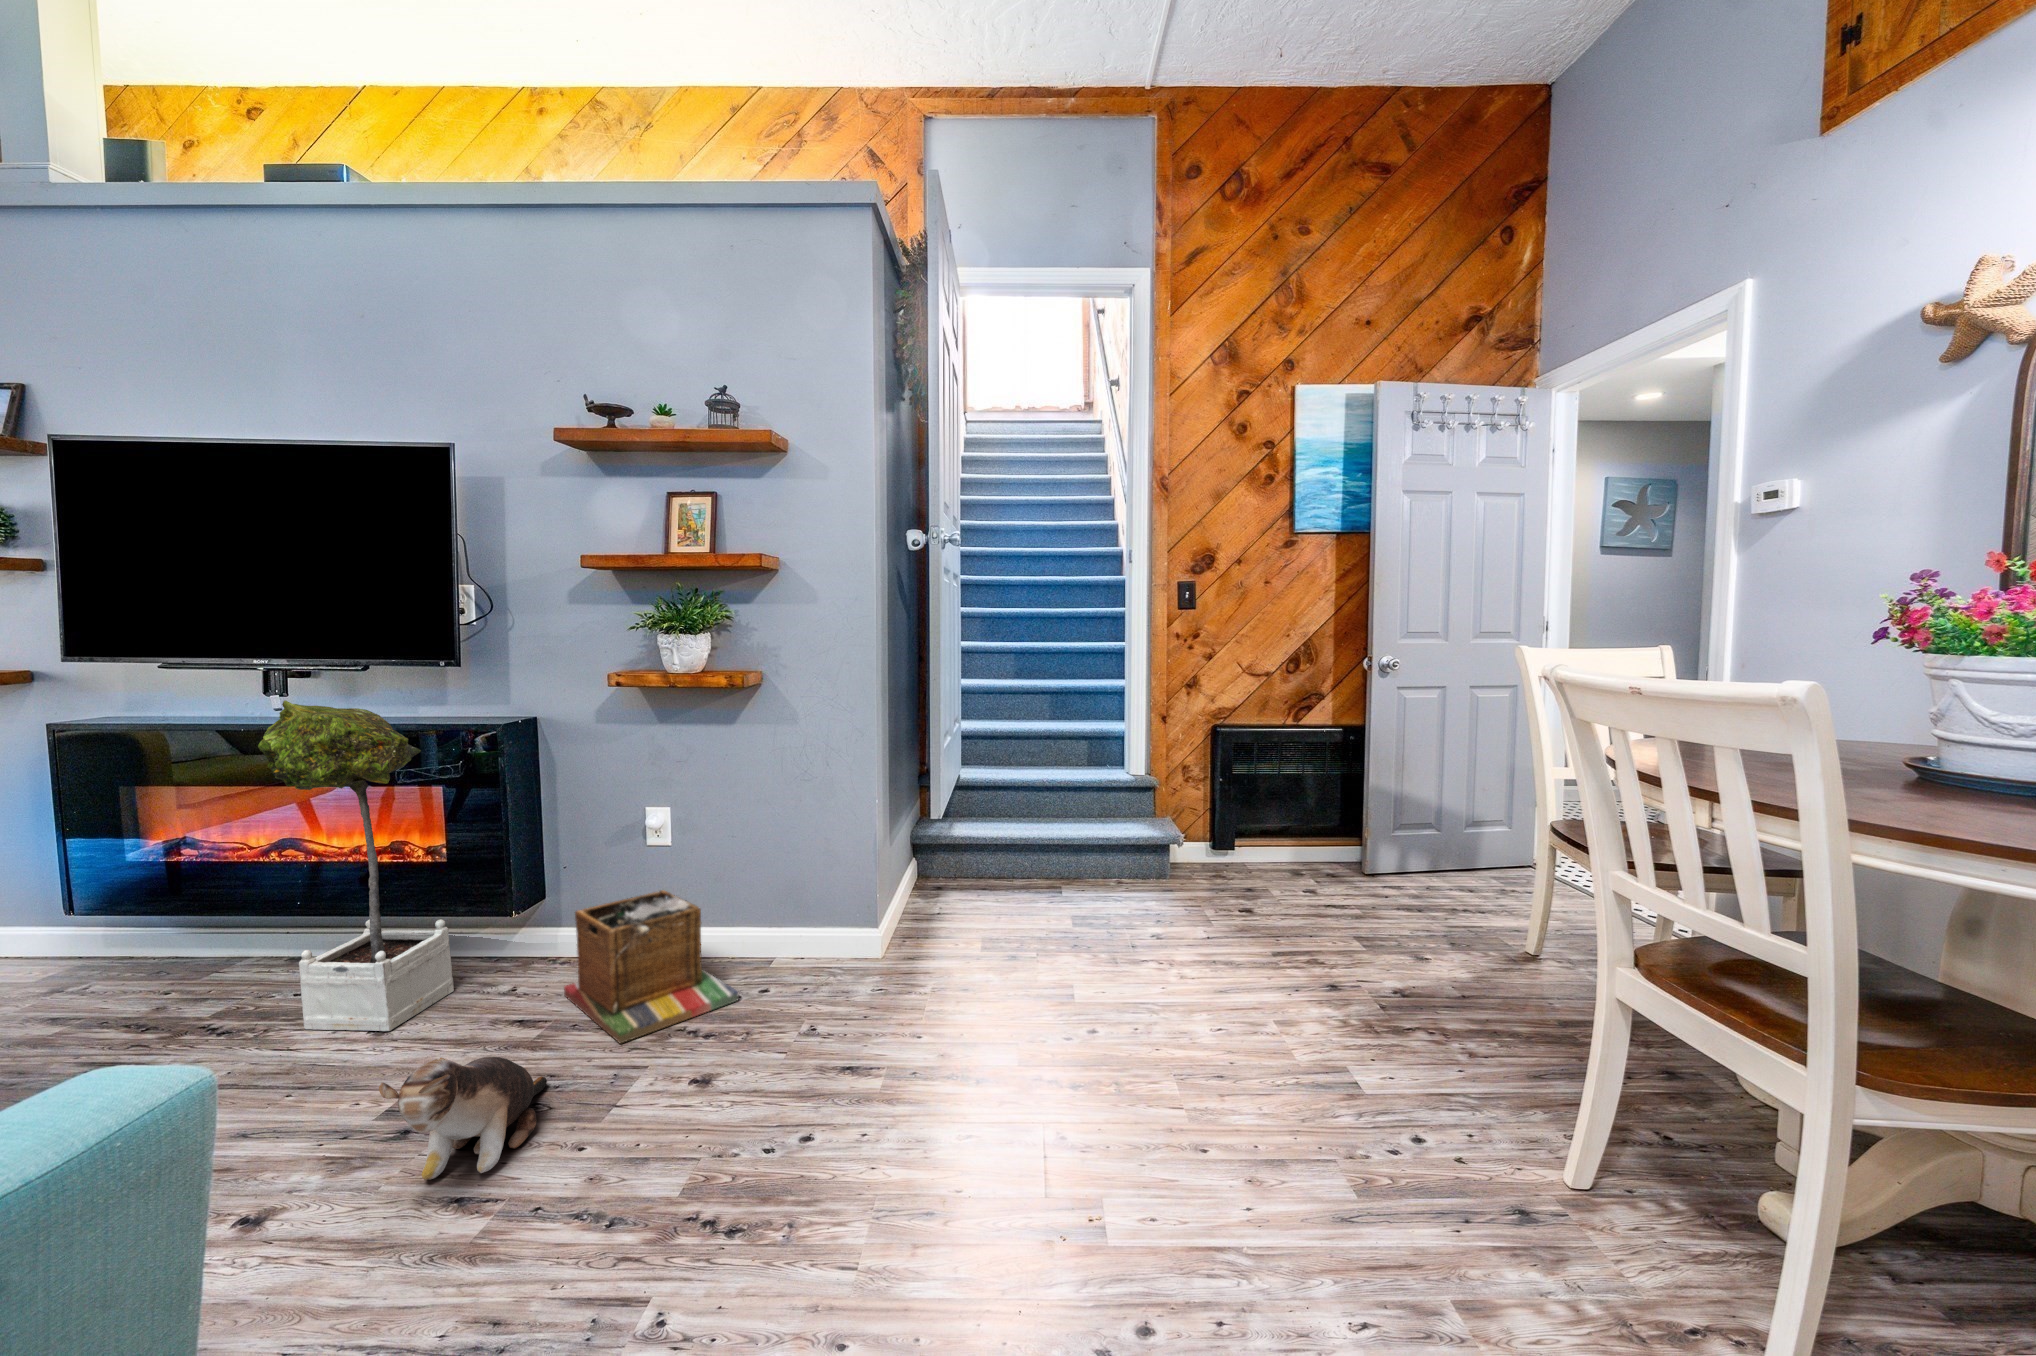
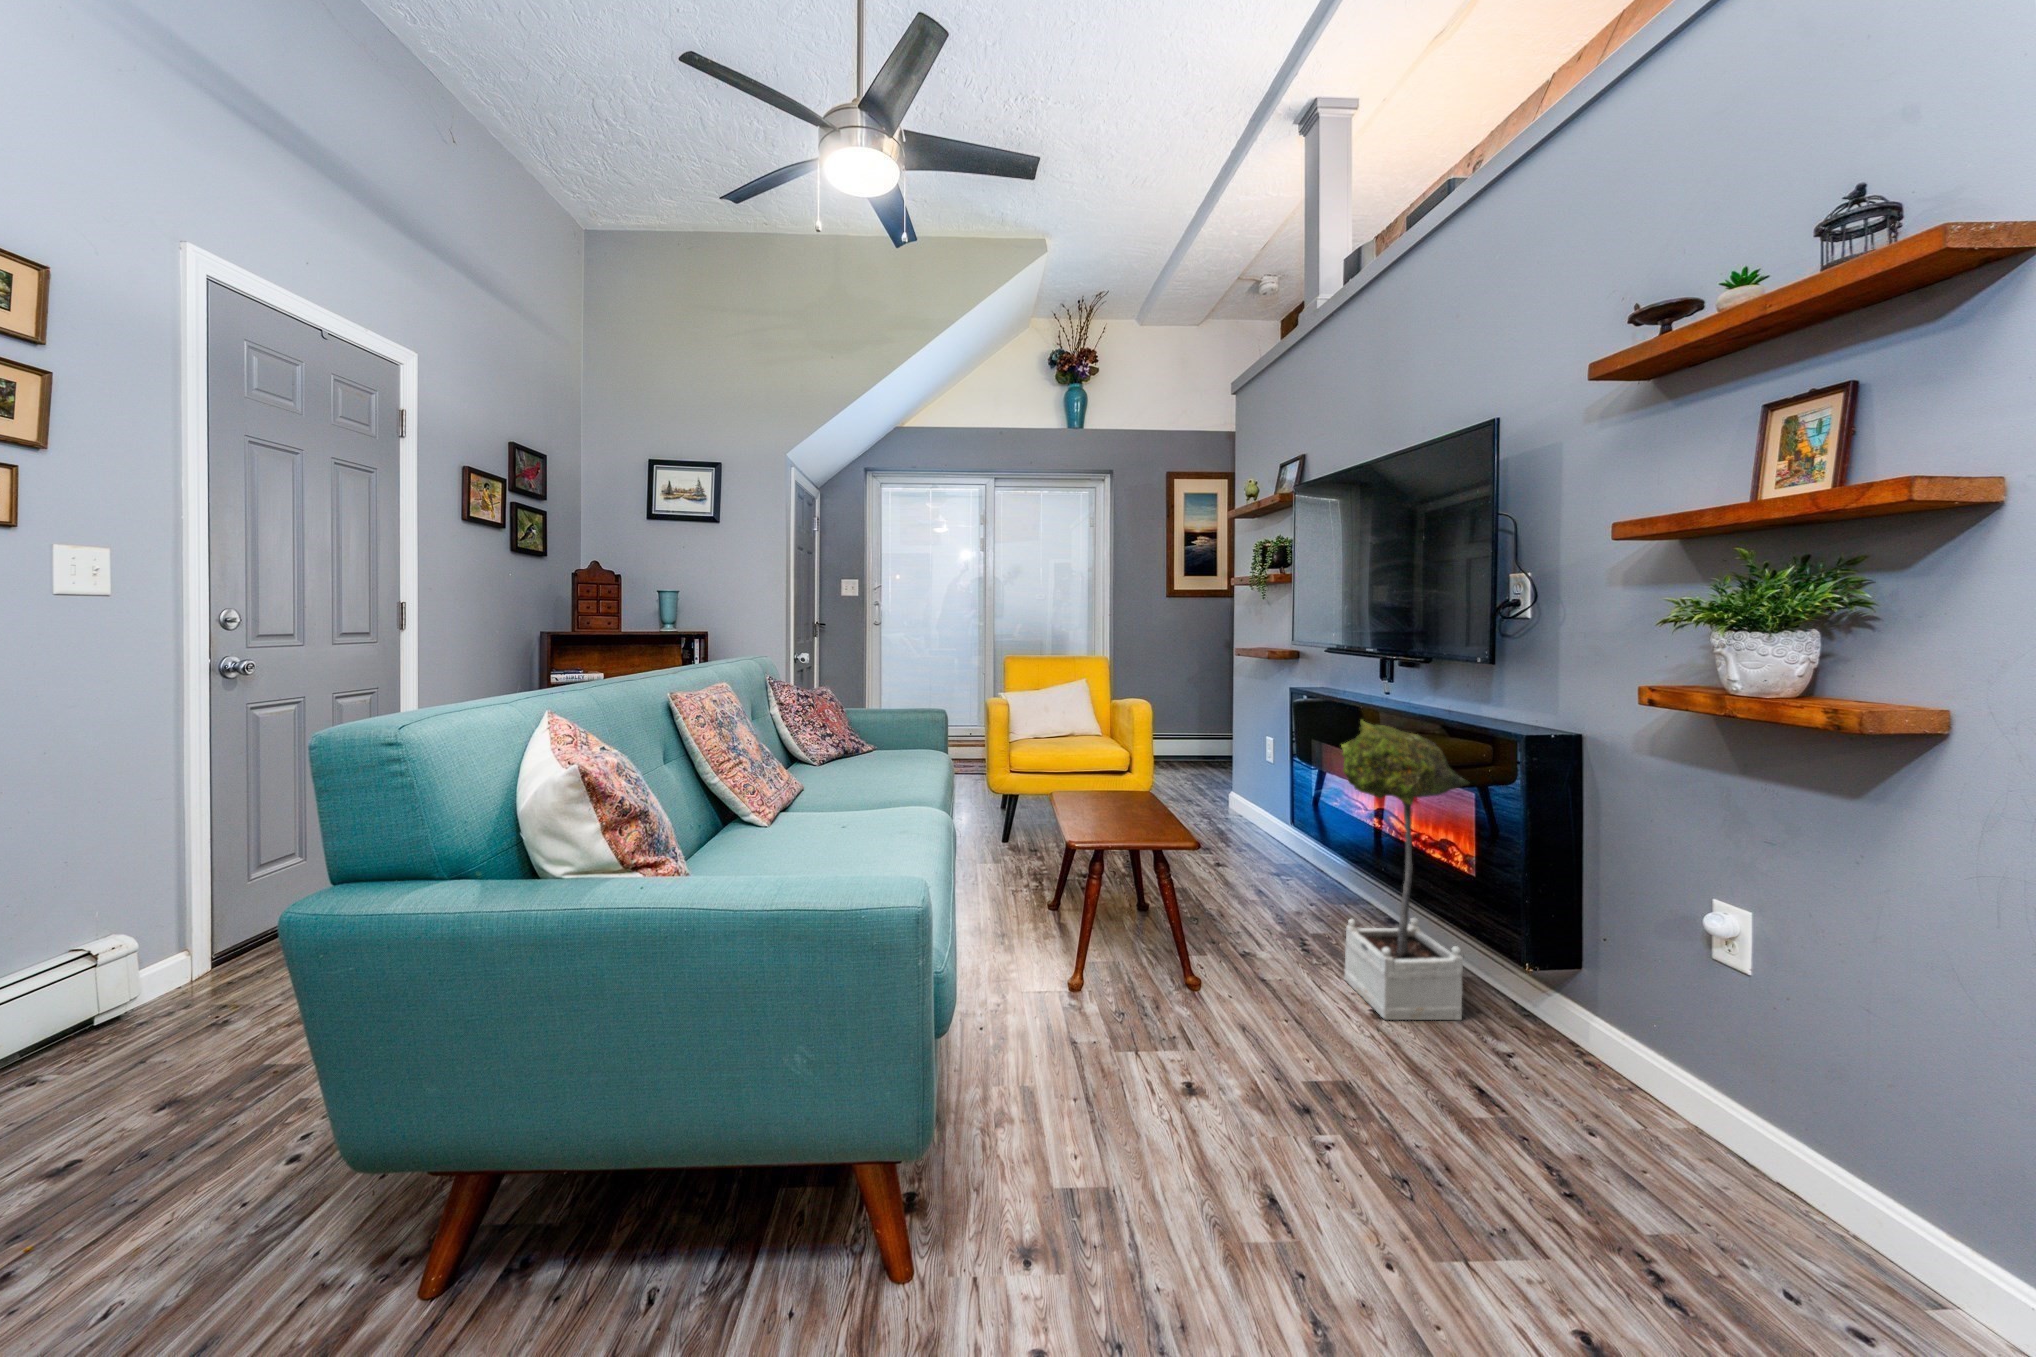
laundry basket: present [564,890,738,1043] -> none [1548,1011,1788,1303]
plush toy: present [379,1057,547,1180] -> none [1231,1049,1434,1203]

